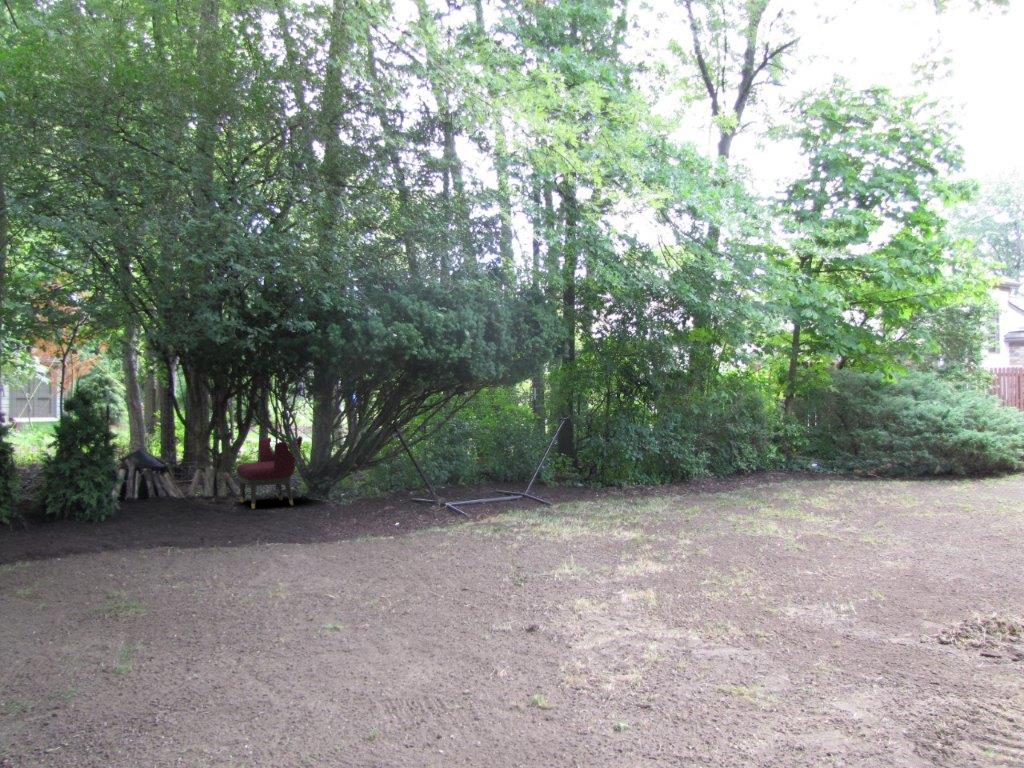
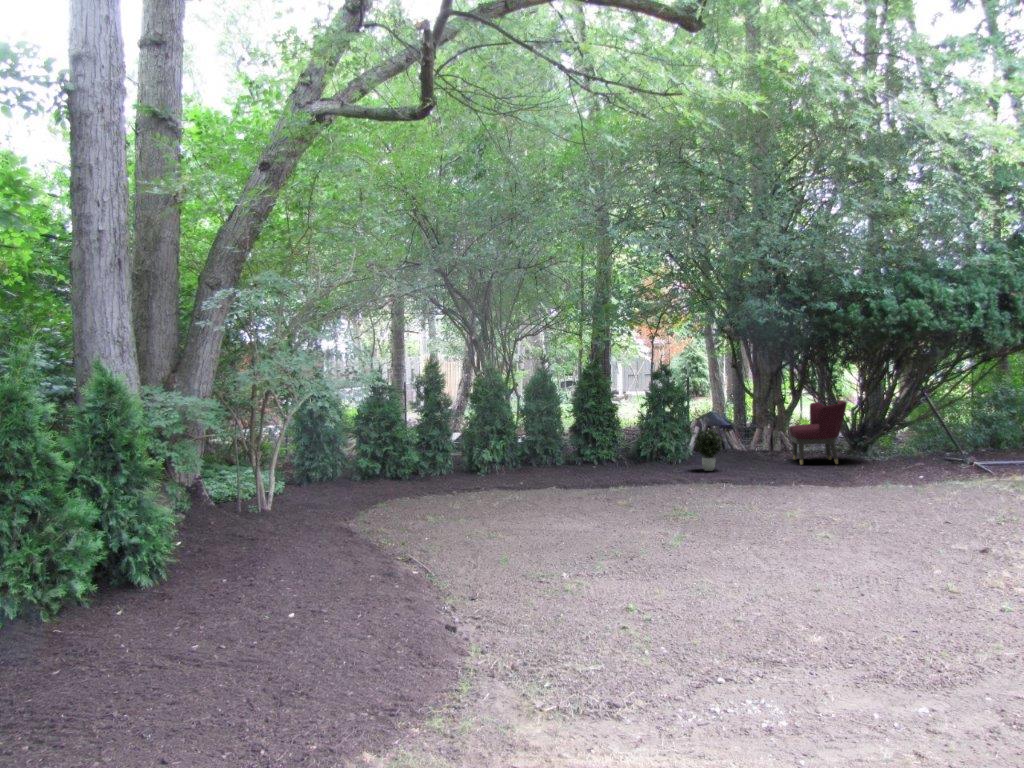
potted plant: none [120,473,162,527] -> present [694,429,723,471]

